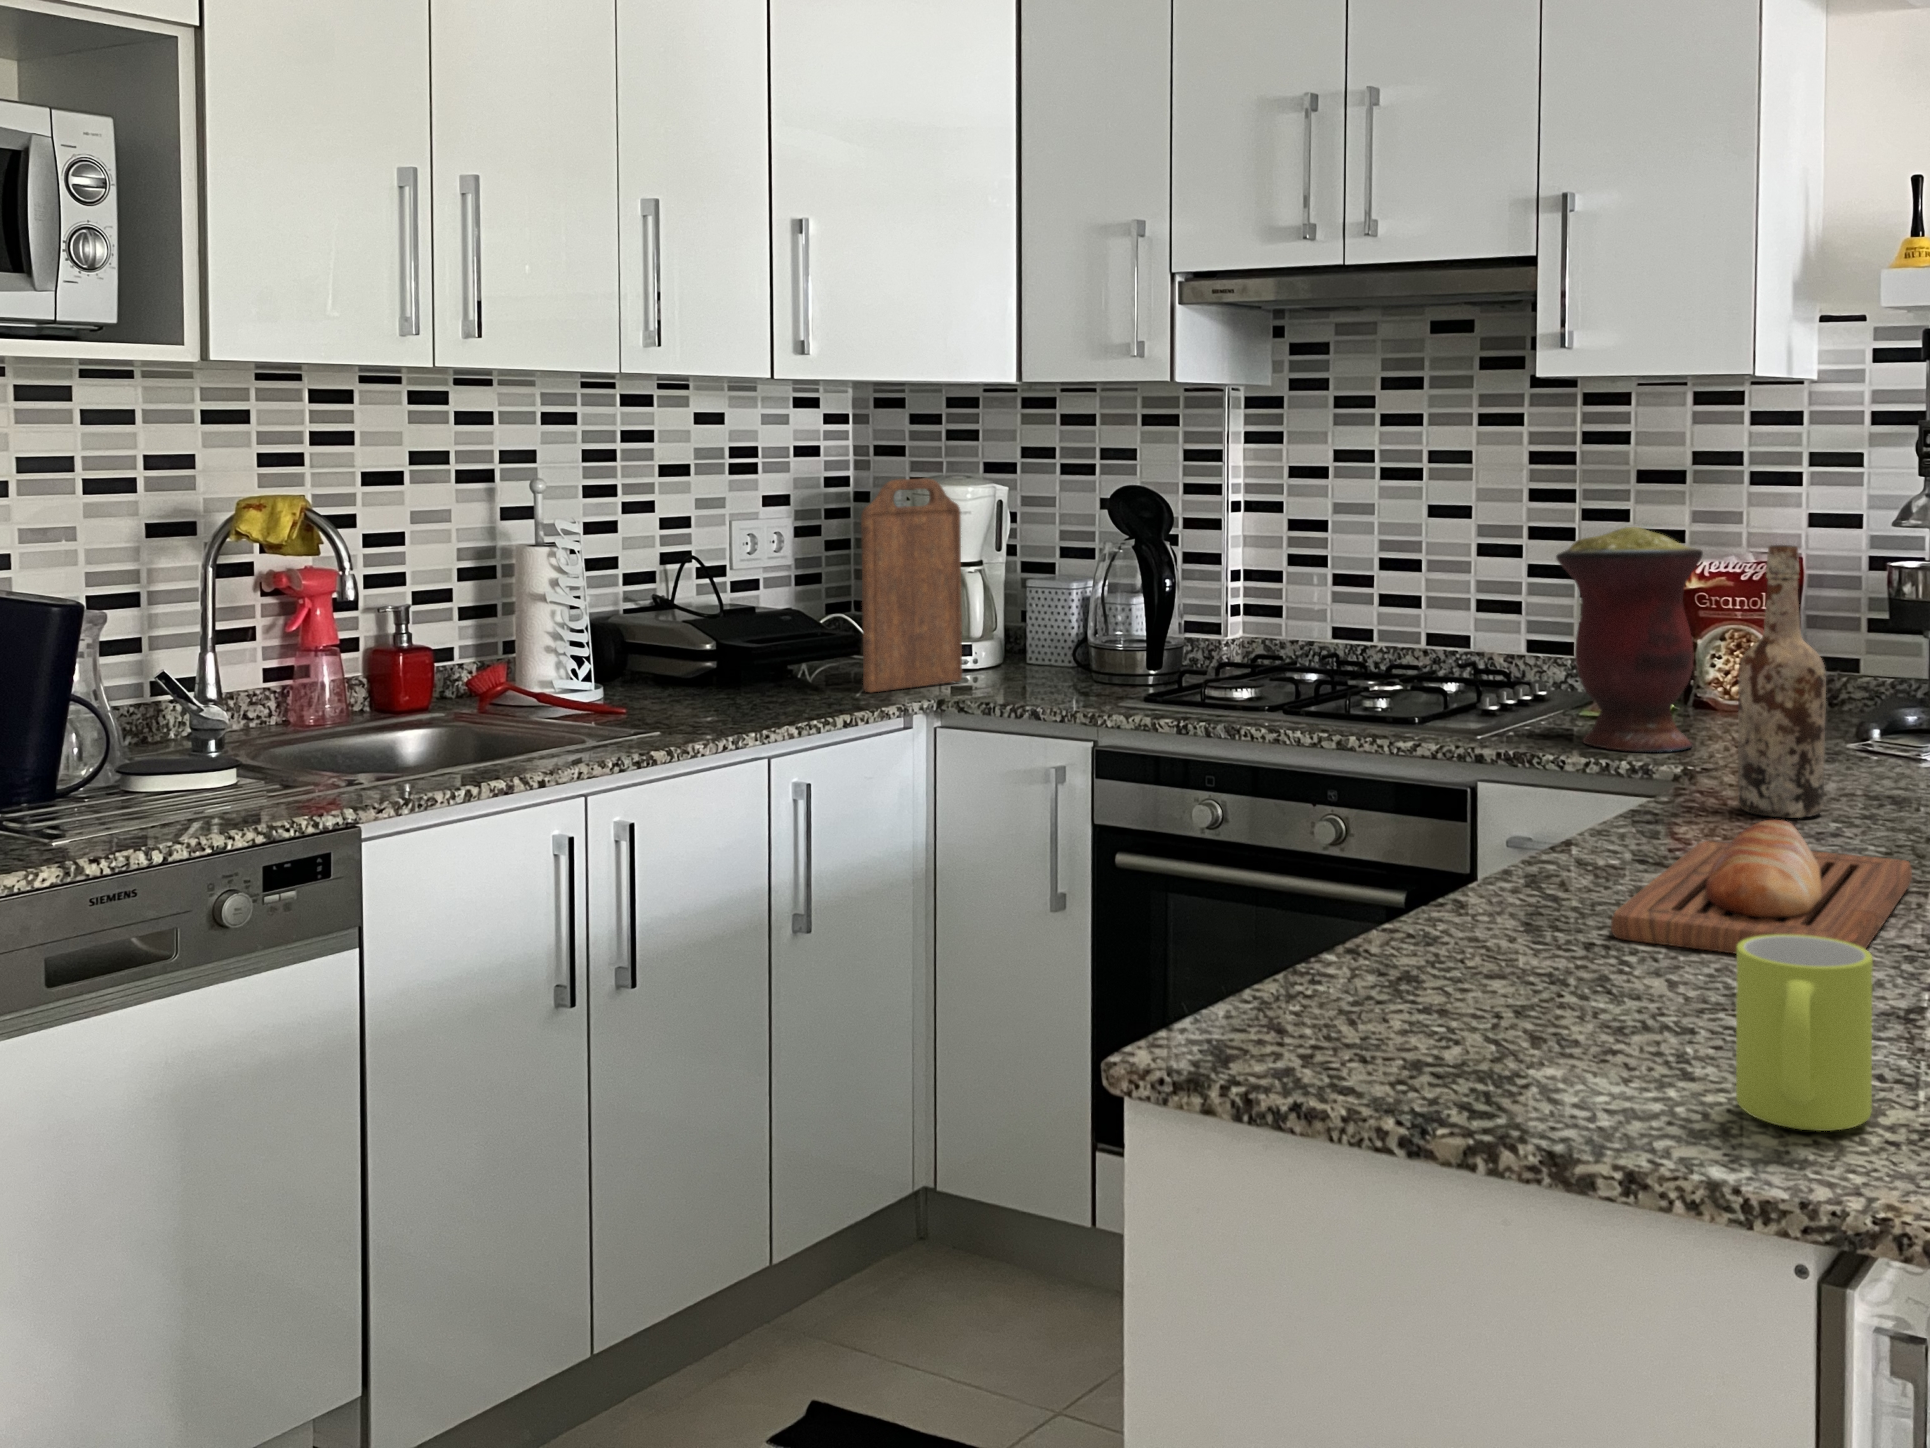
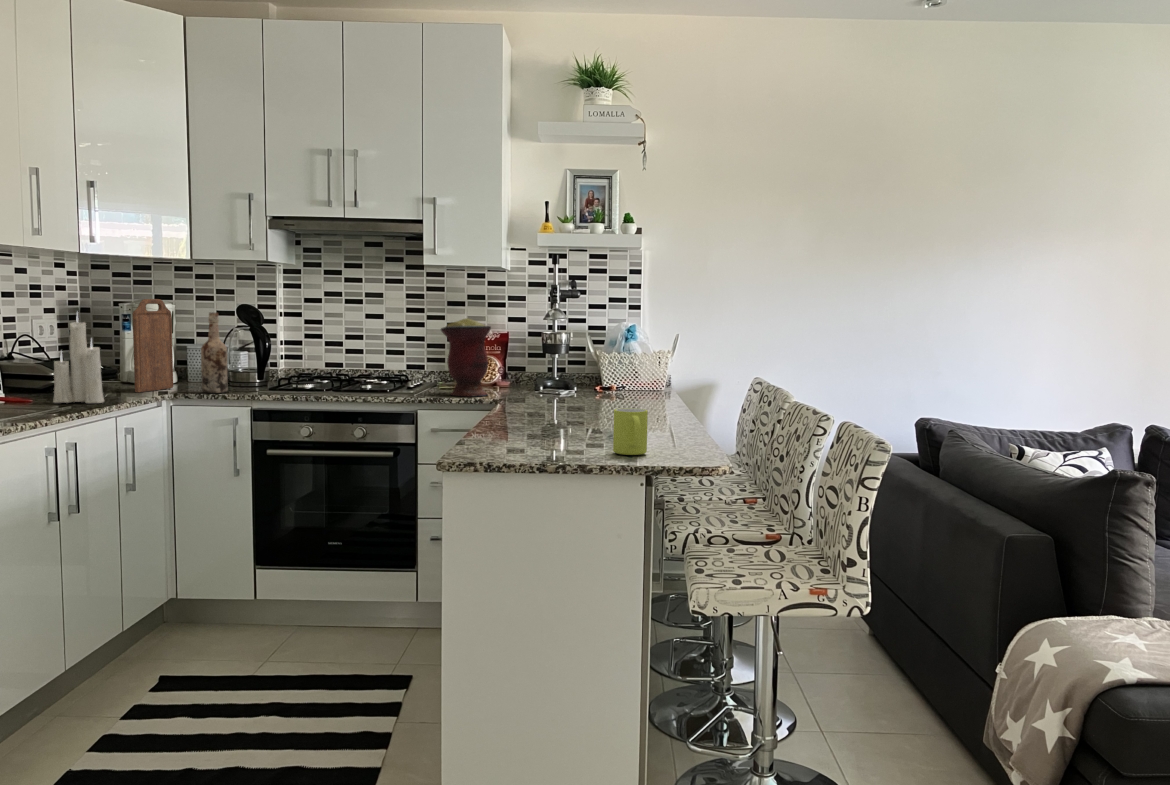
candle: none [647,505,743,725] -> present [53,316,104,403]
wine bottle: present [1738,545,1826,818] -> present [201,313,228,393]
bread loaf: present [1611,820,1912,954] -> none [534,400,605,432]

